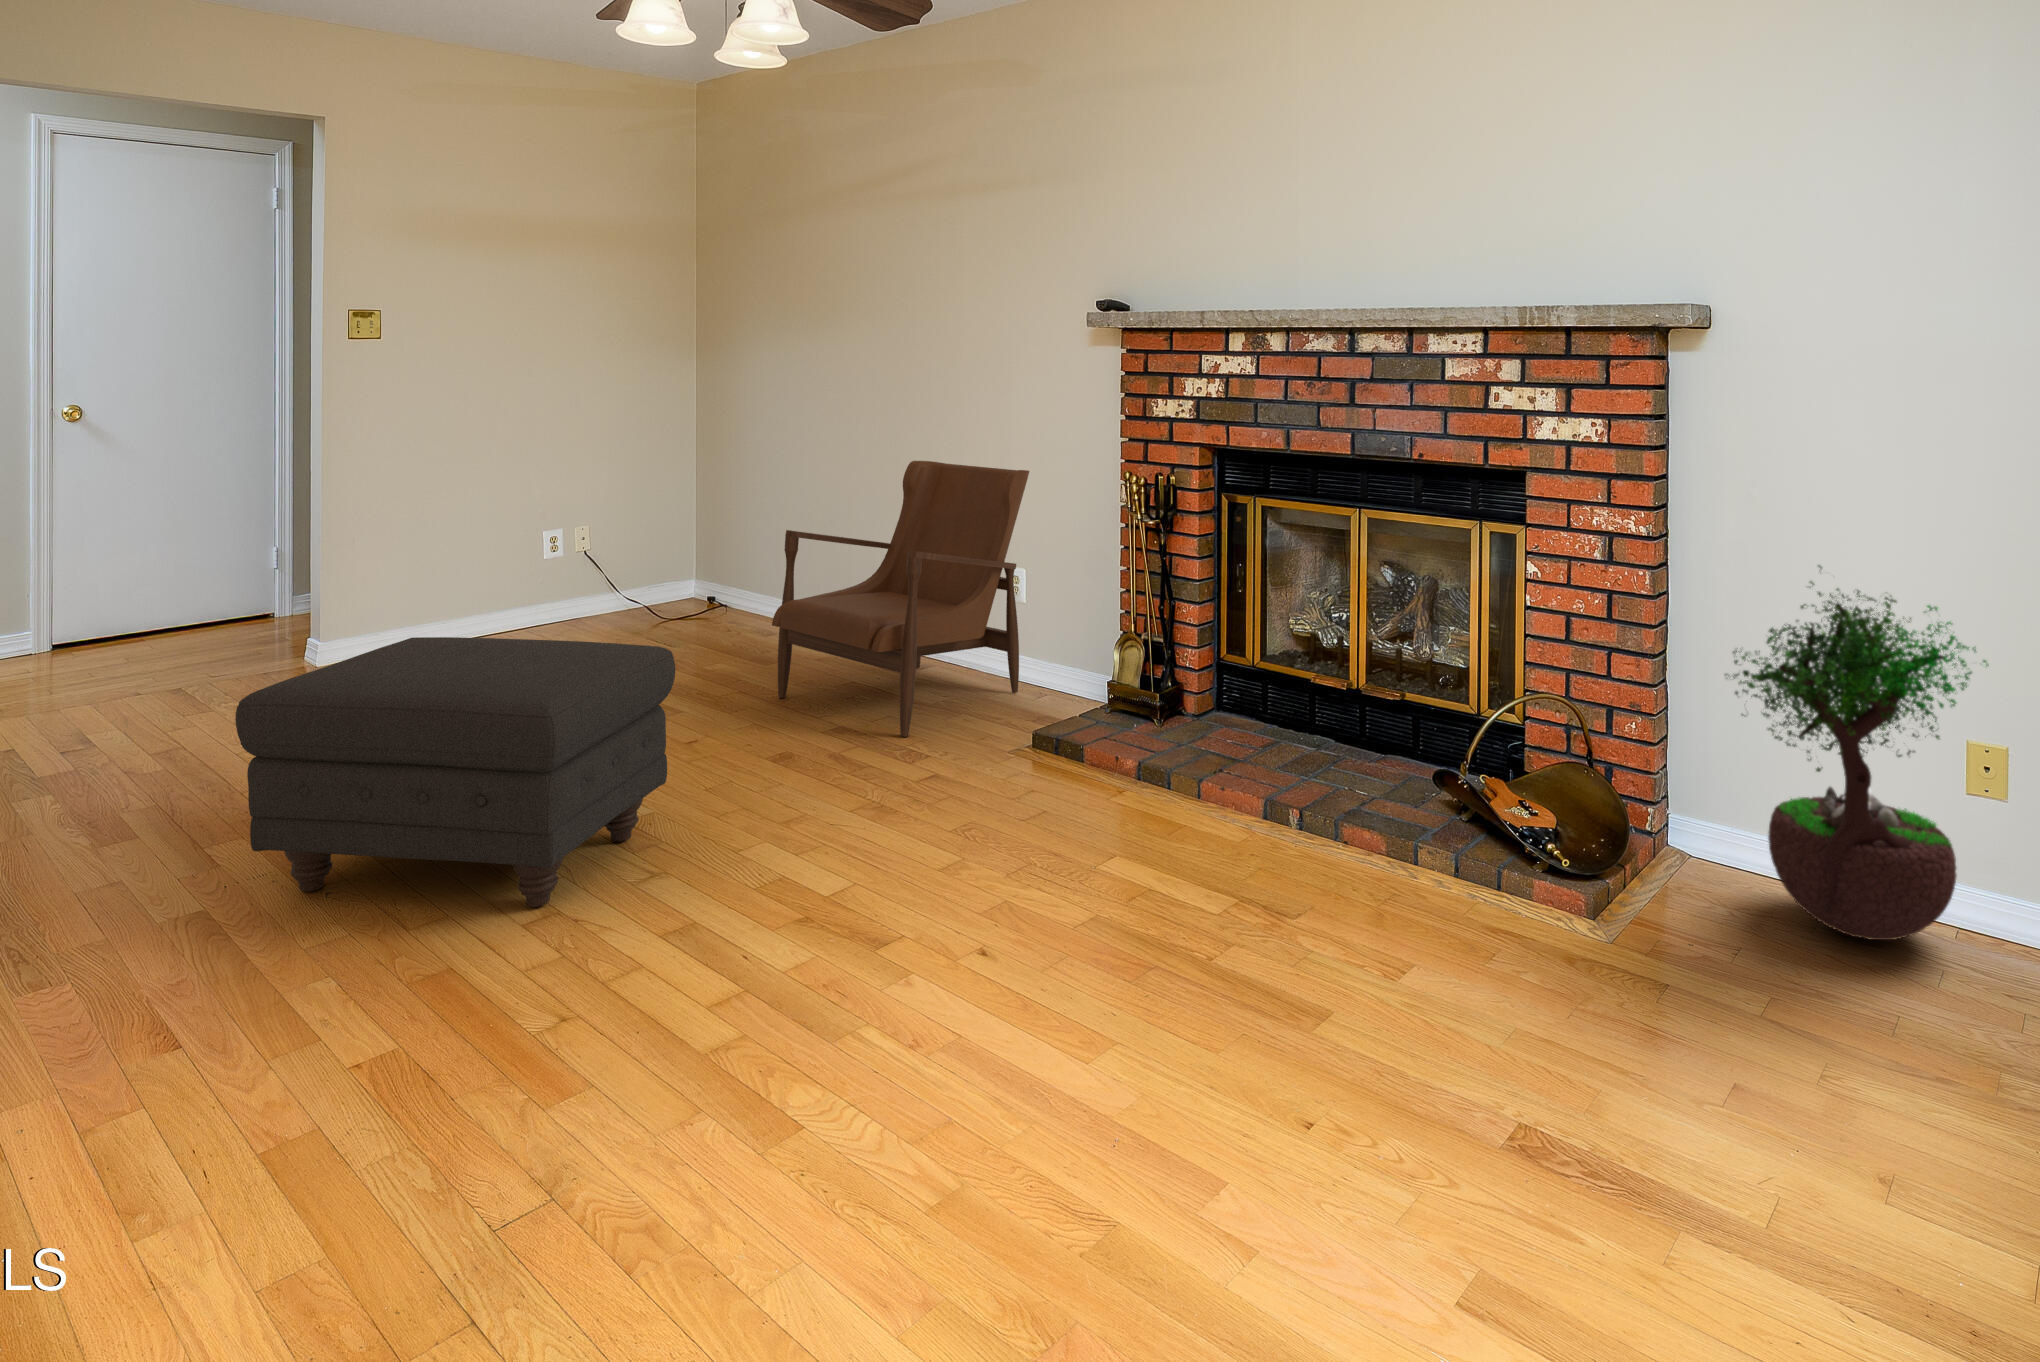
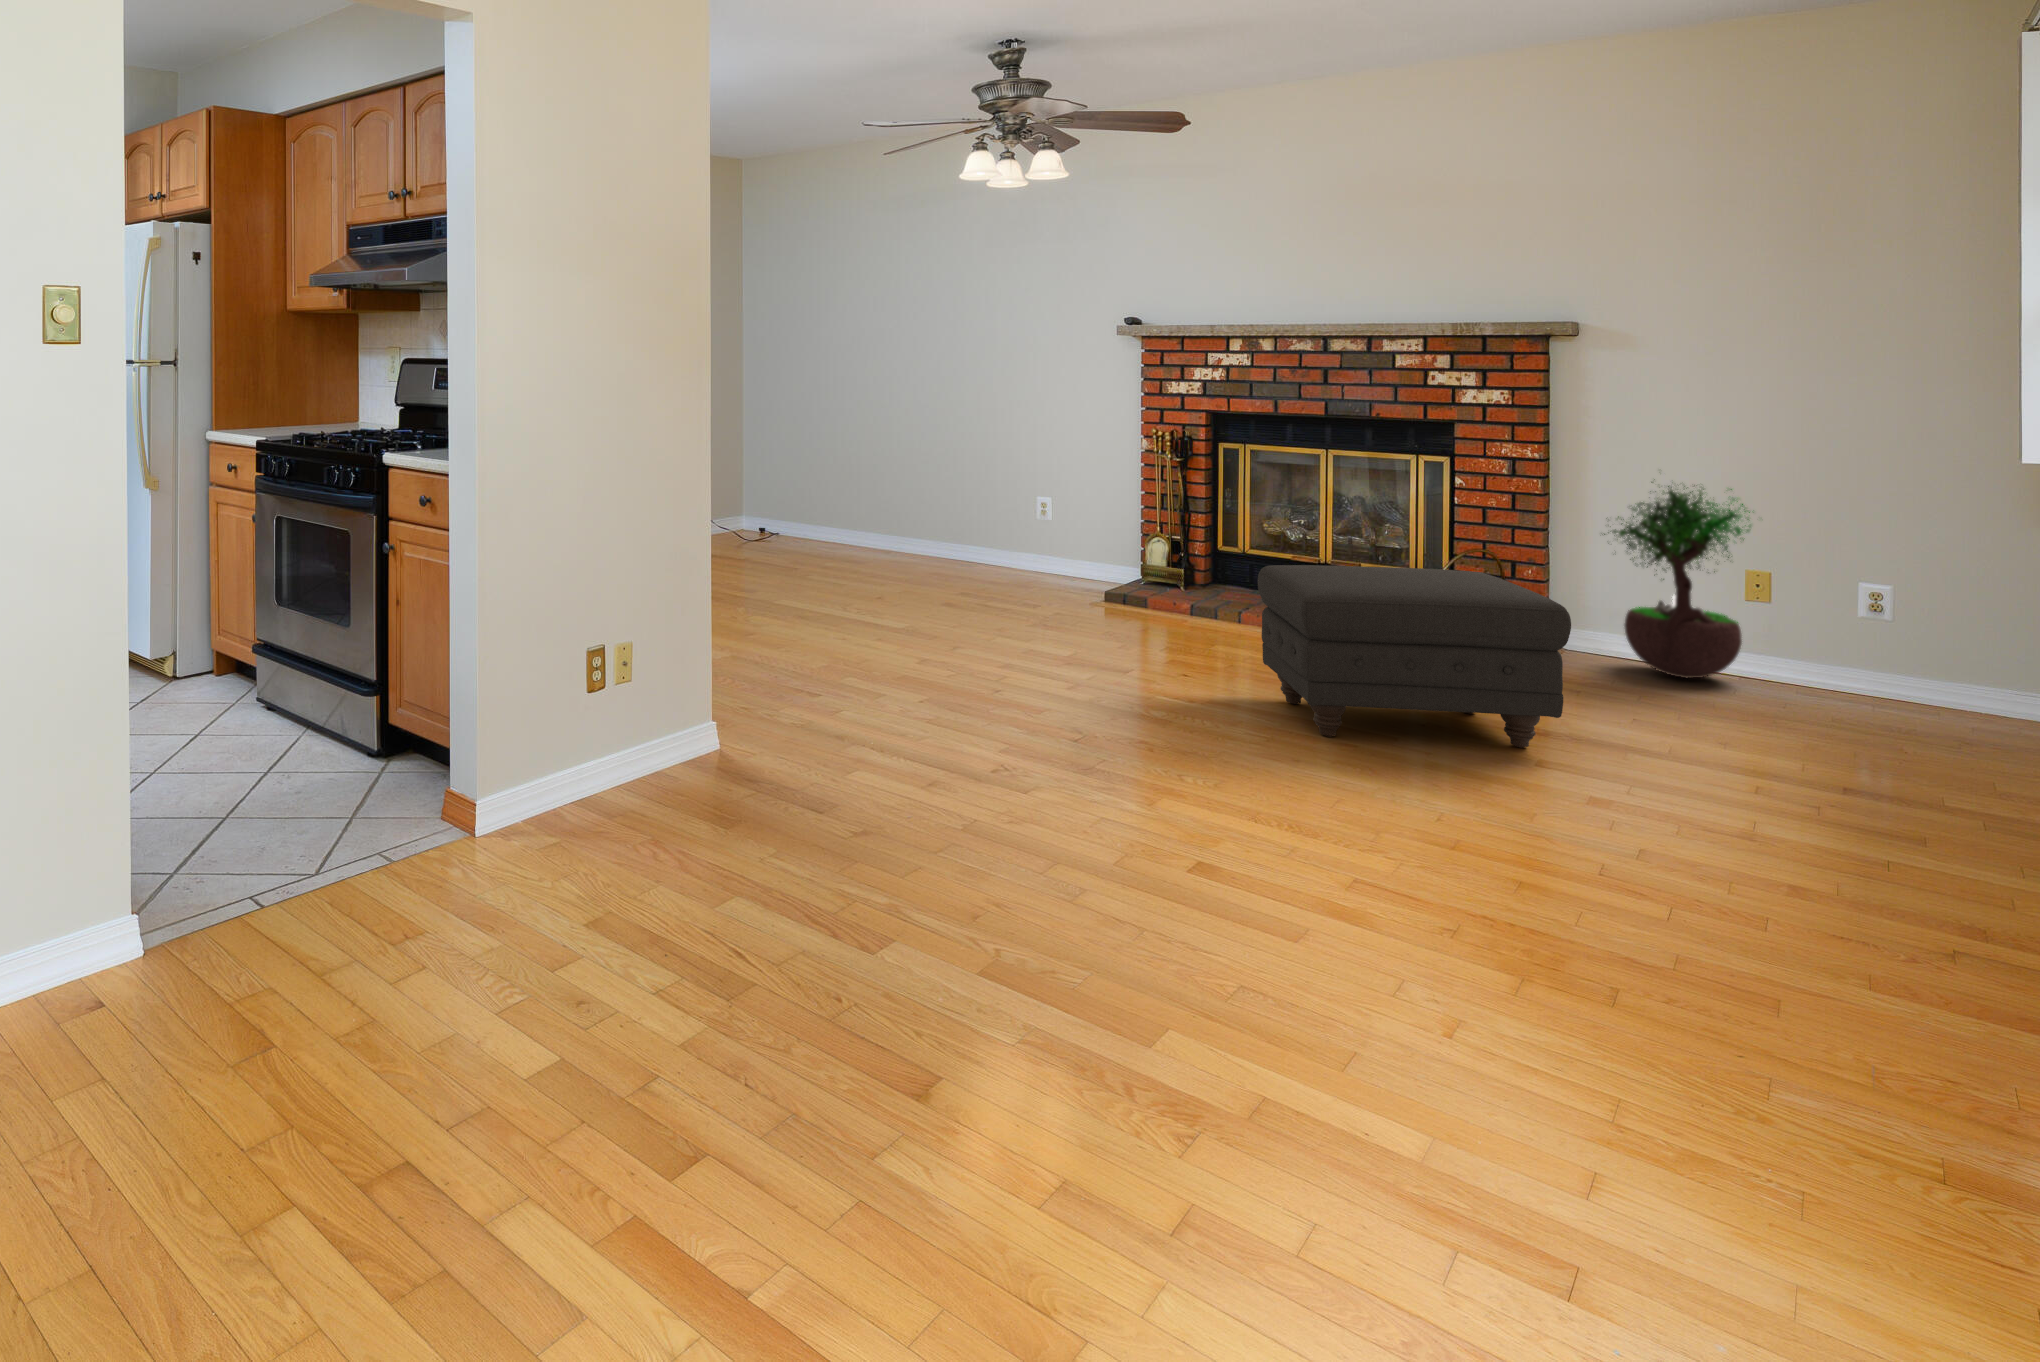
armchair: present [772,461,1029,737] -> none [895,427,1058,598]
ottoman: present [236,637,675,907] -> present [1258,565,1571,748]

